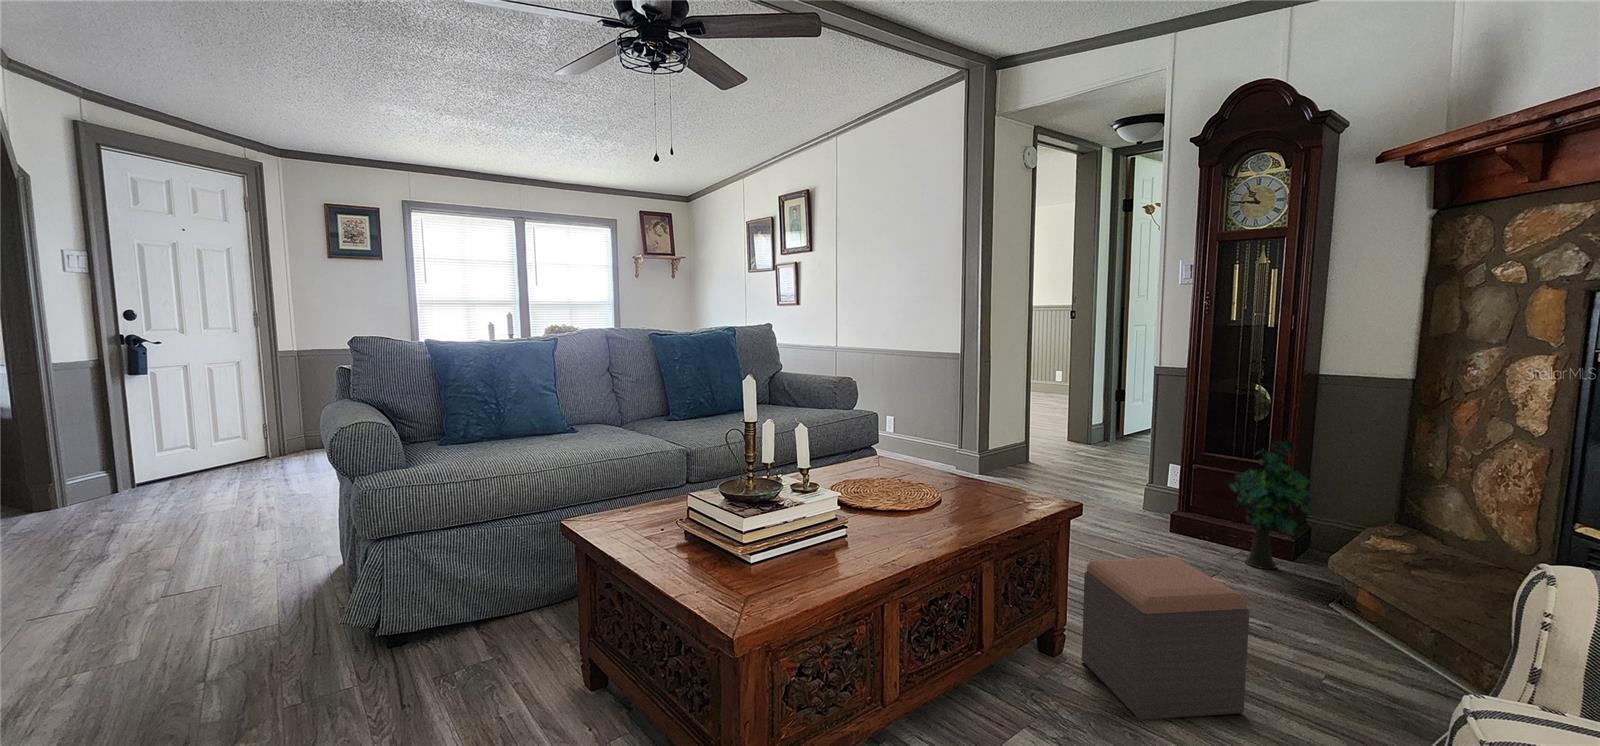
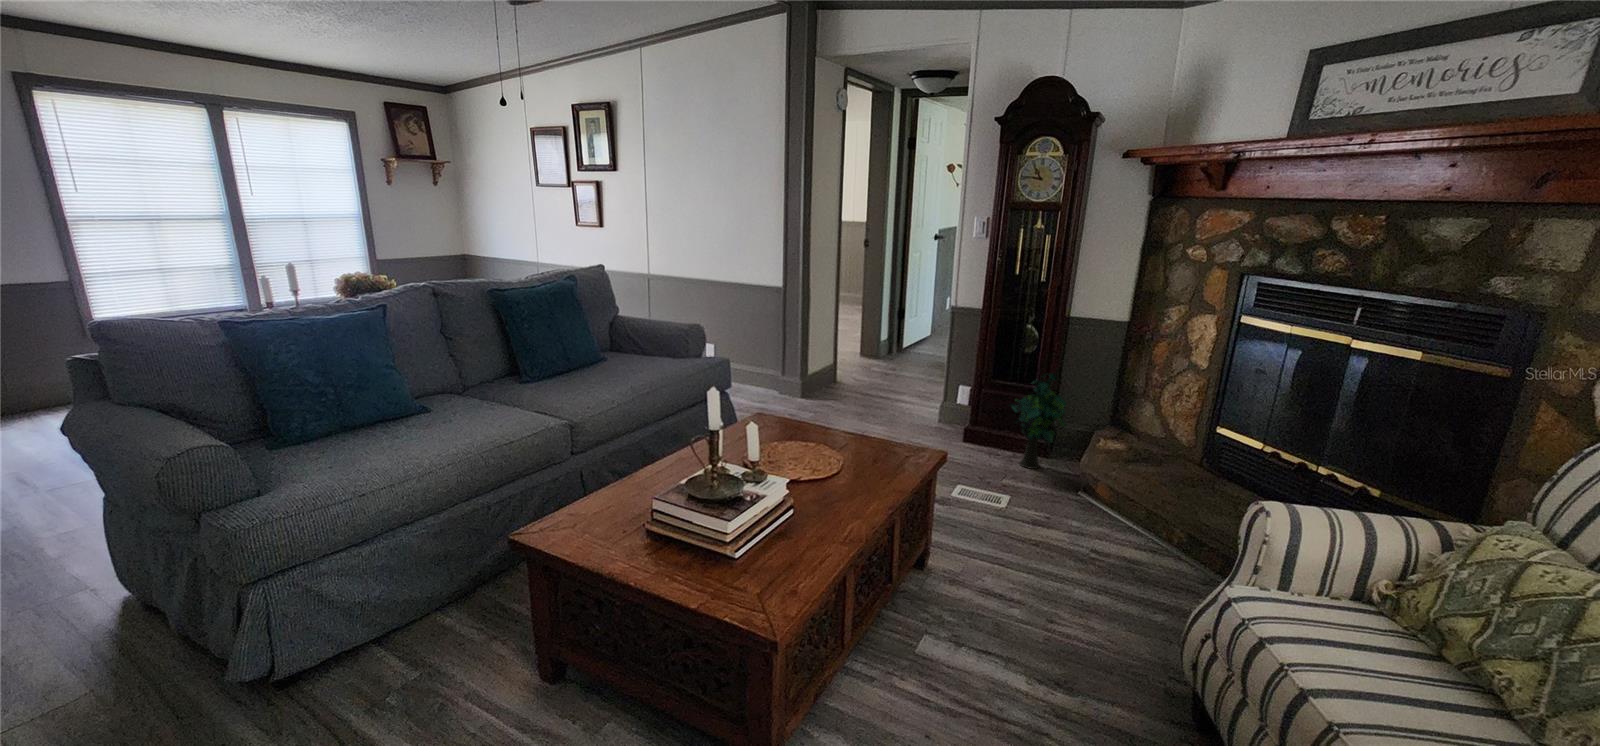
footstool: present [1082,557,1250,720] -> none [940,485,1062,613]

